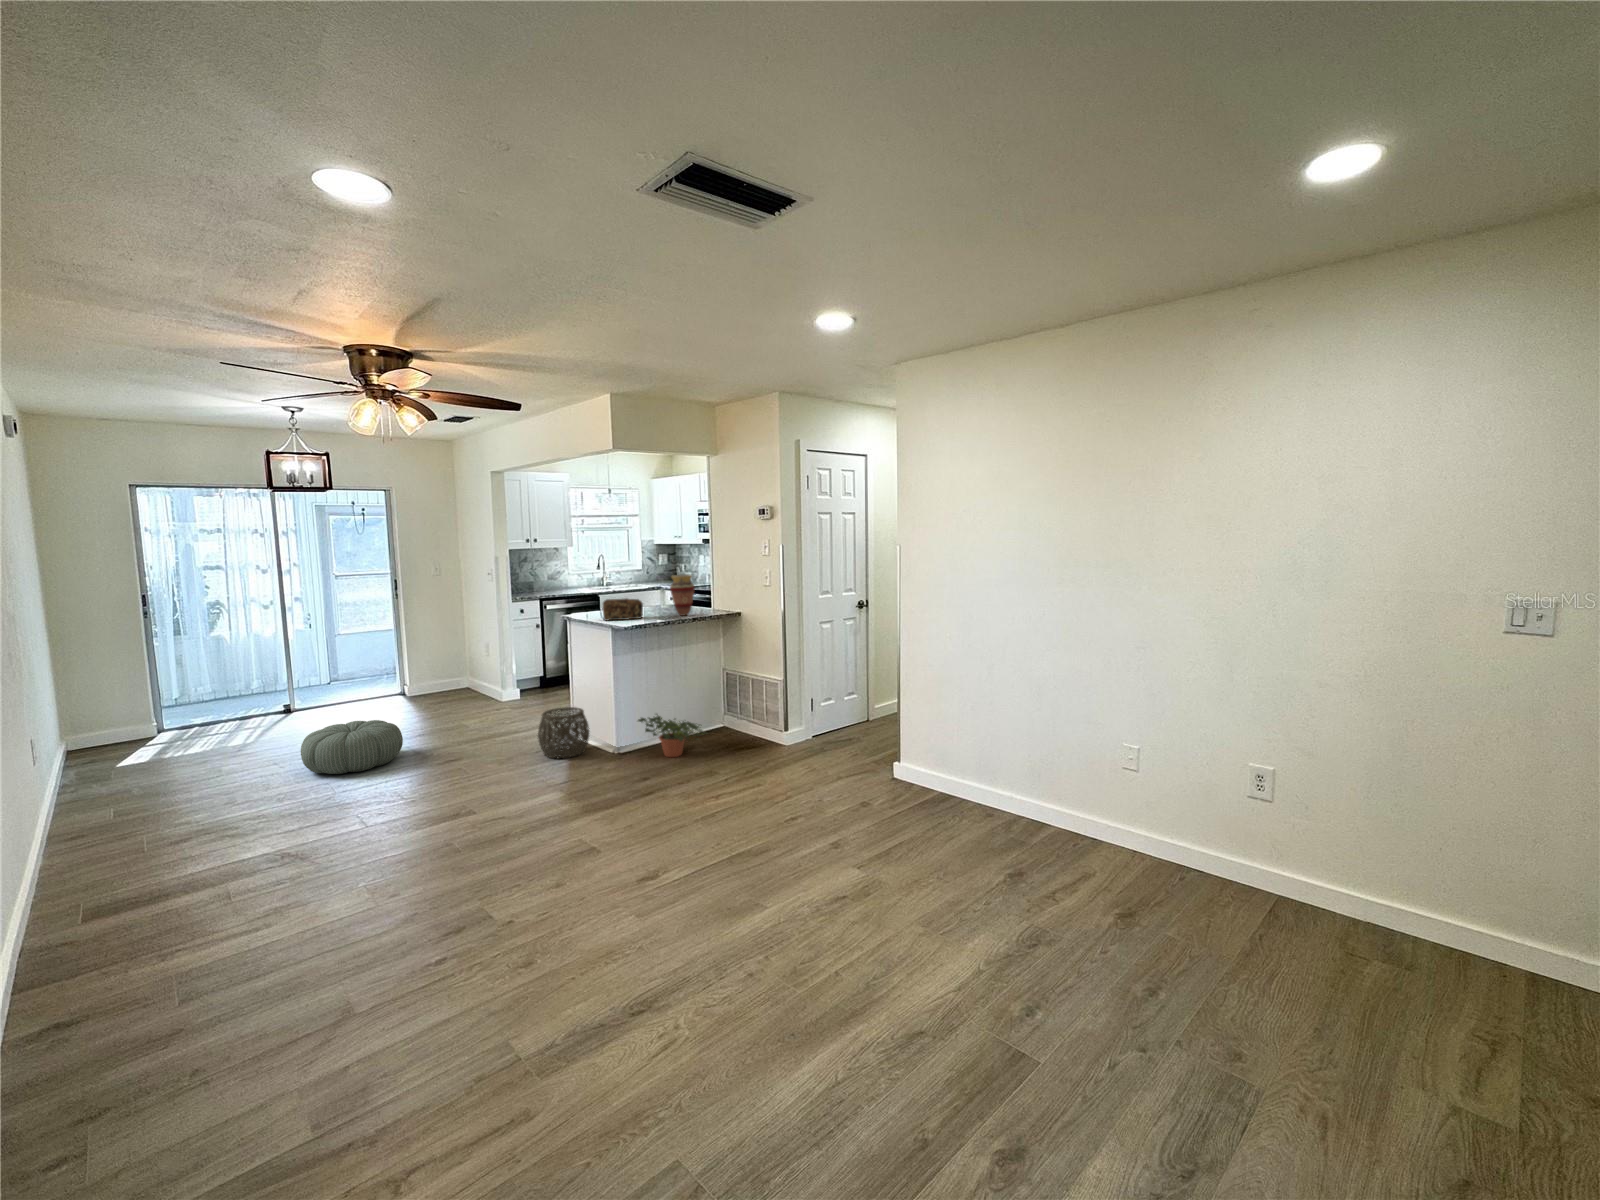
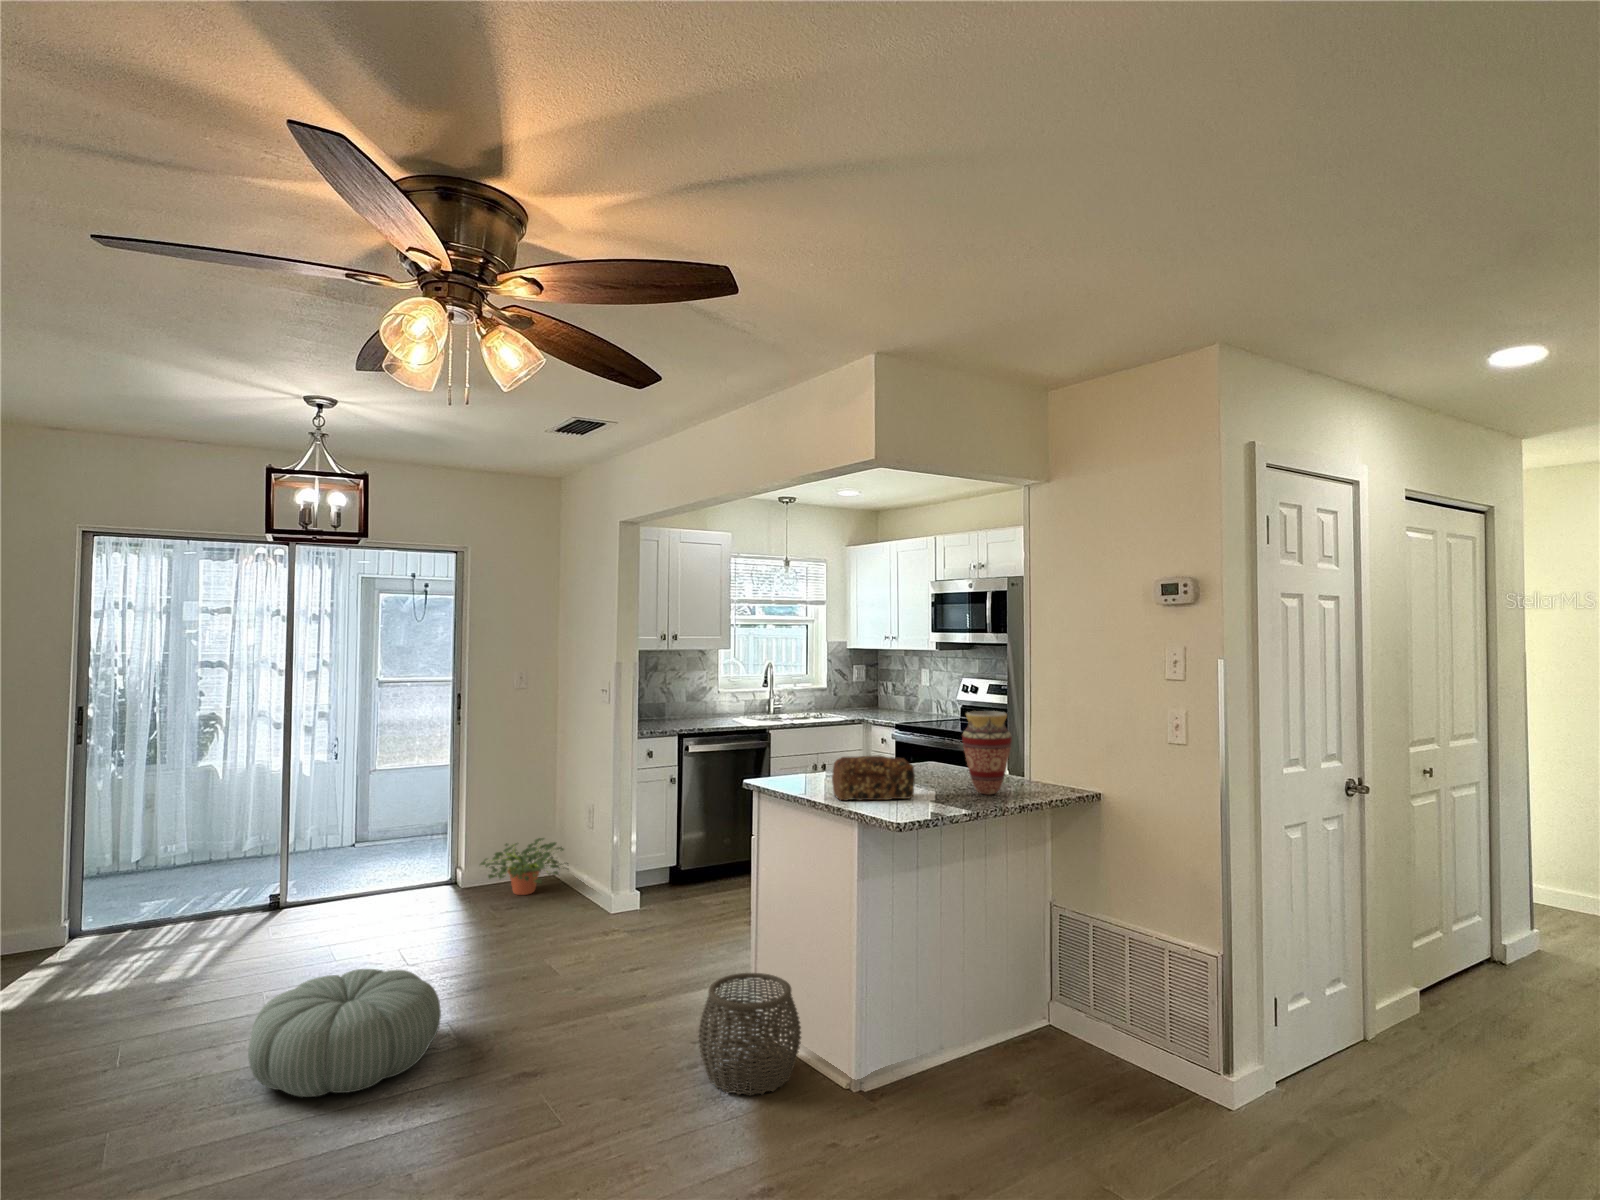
potted plant: present [638,715,705,758] -> present [480,838,568,895]

